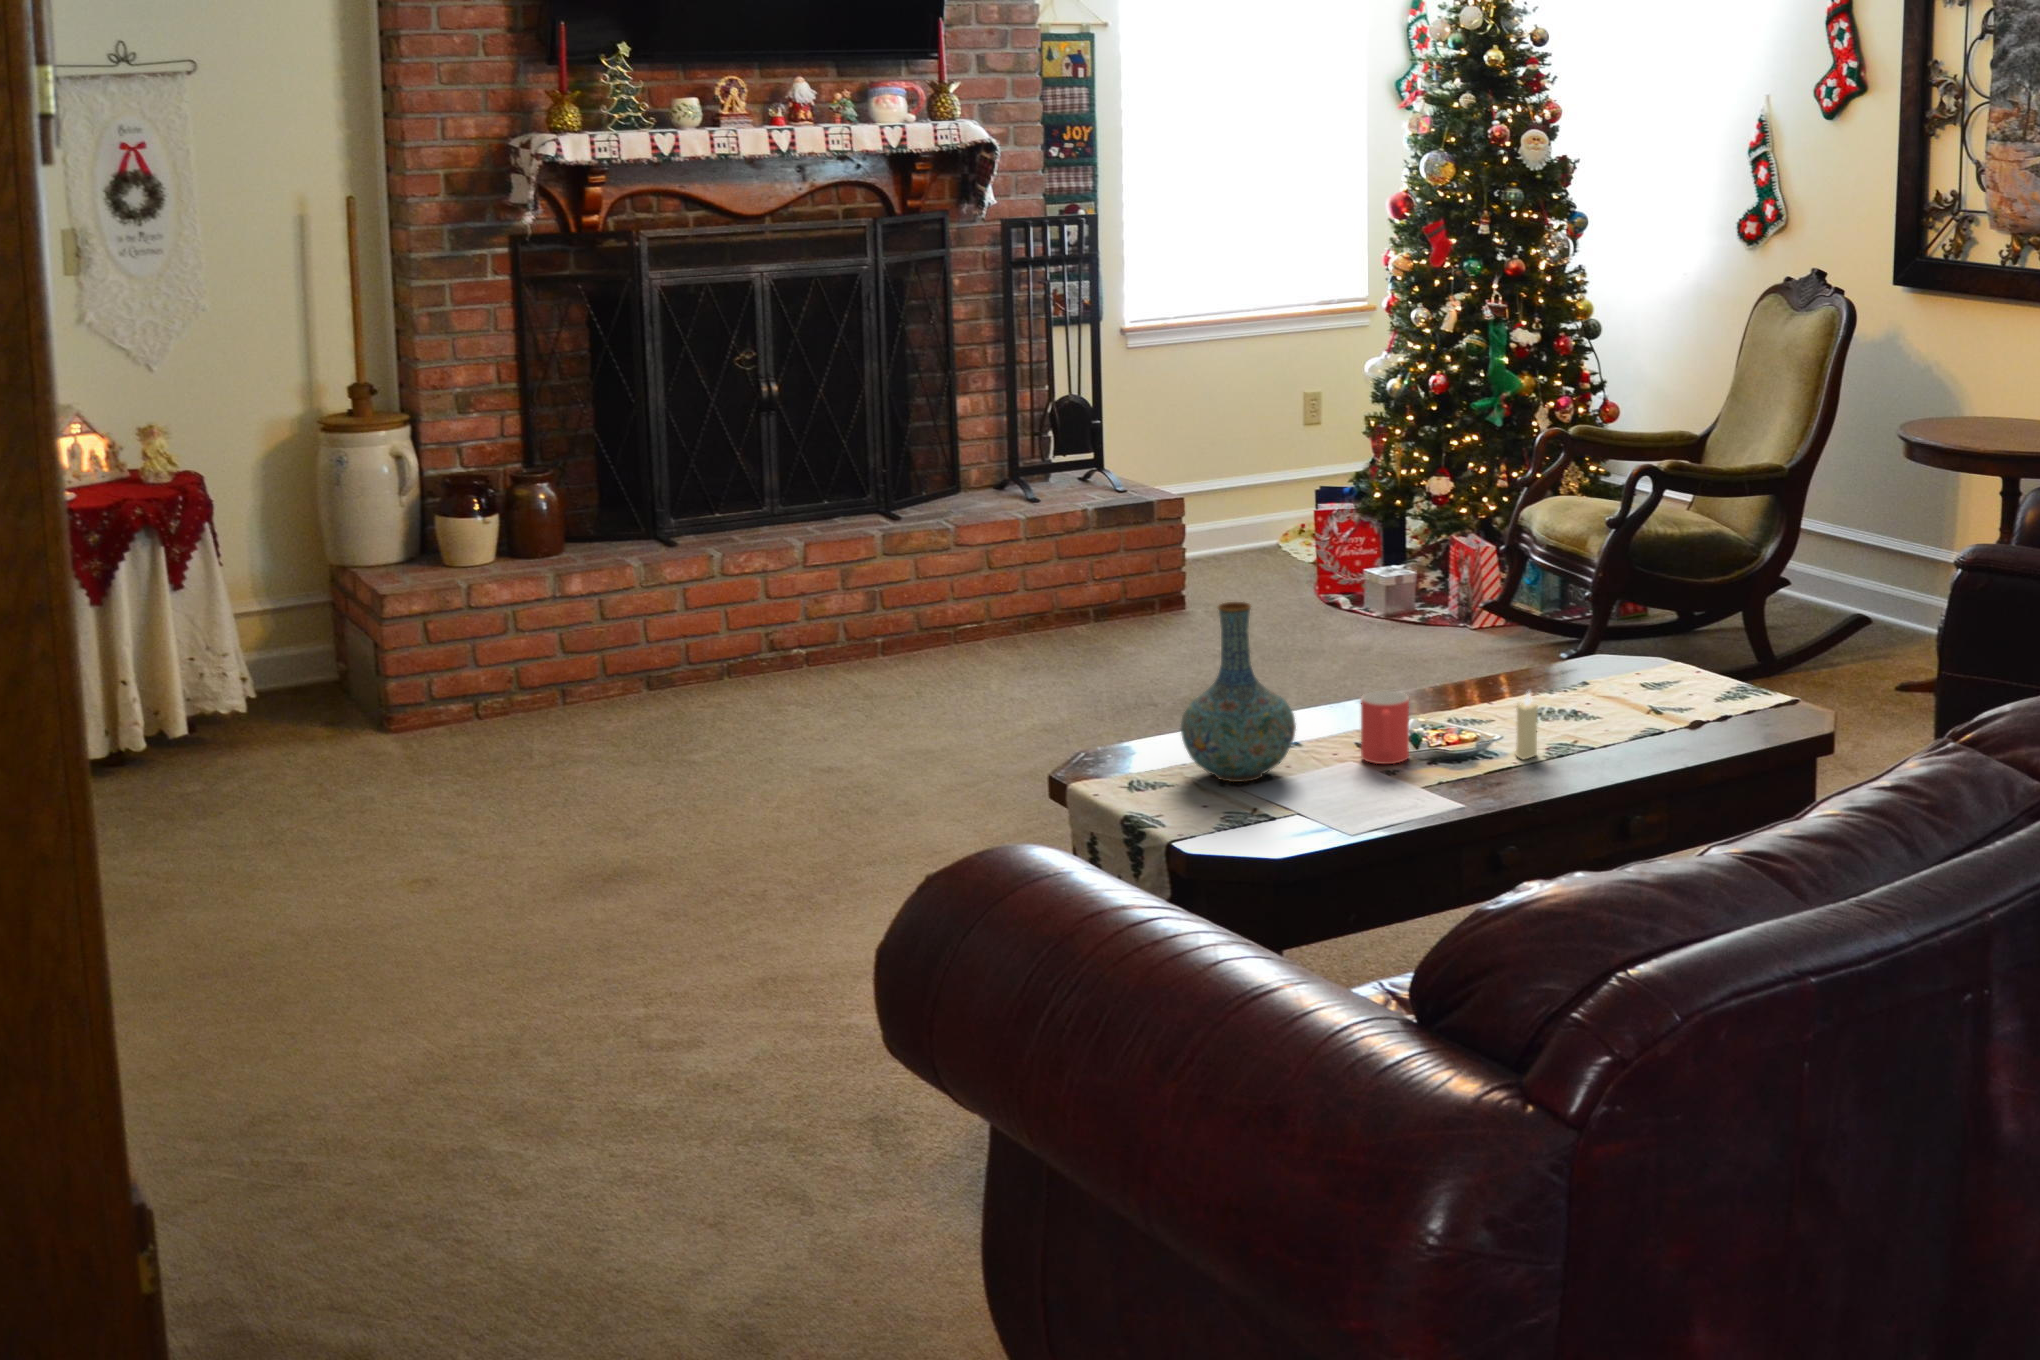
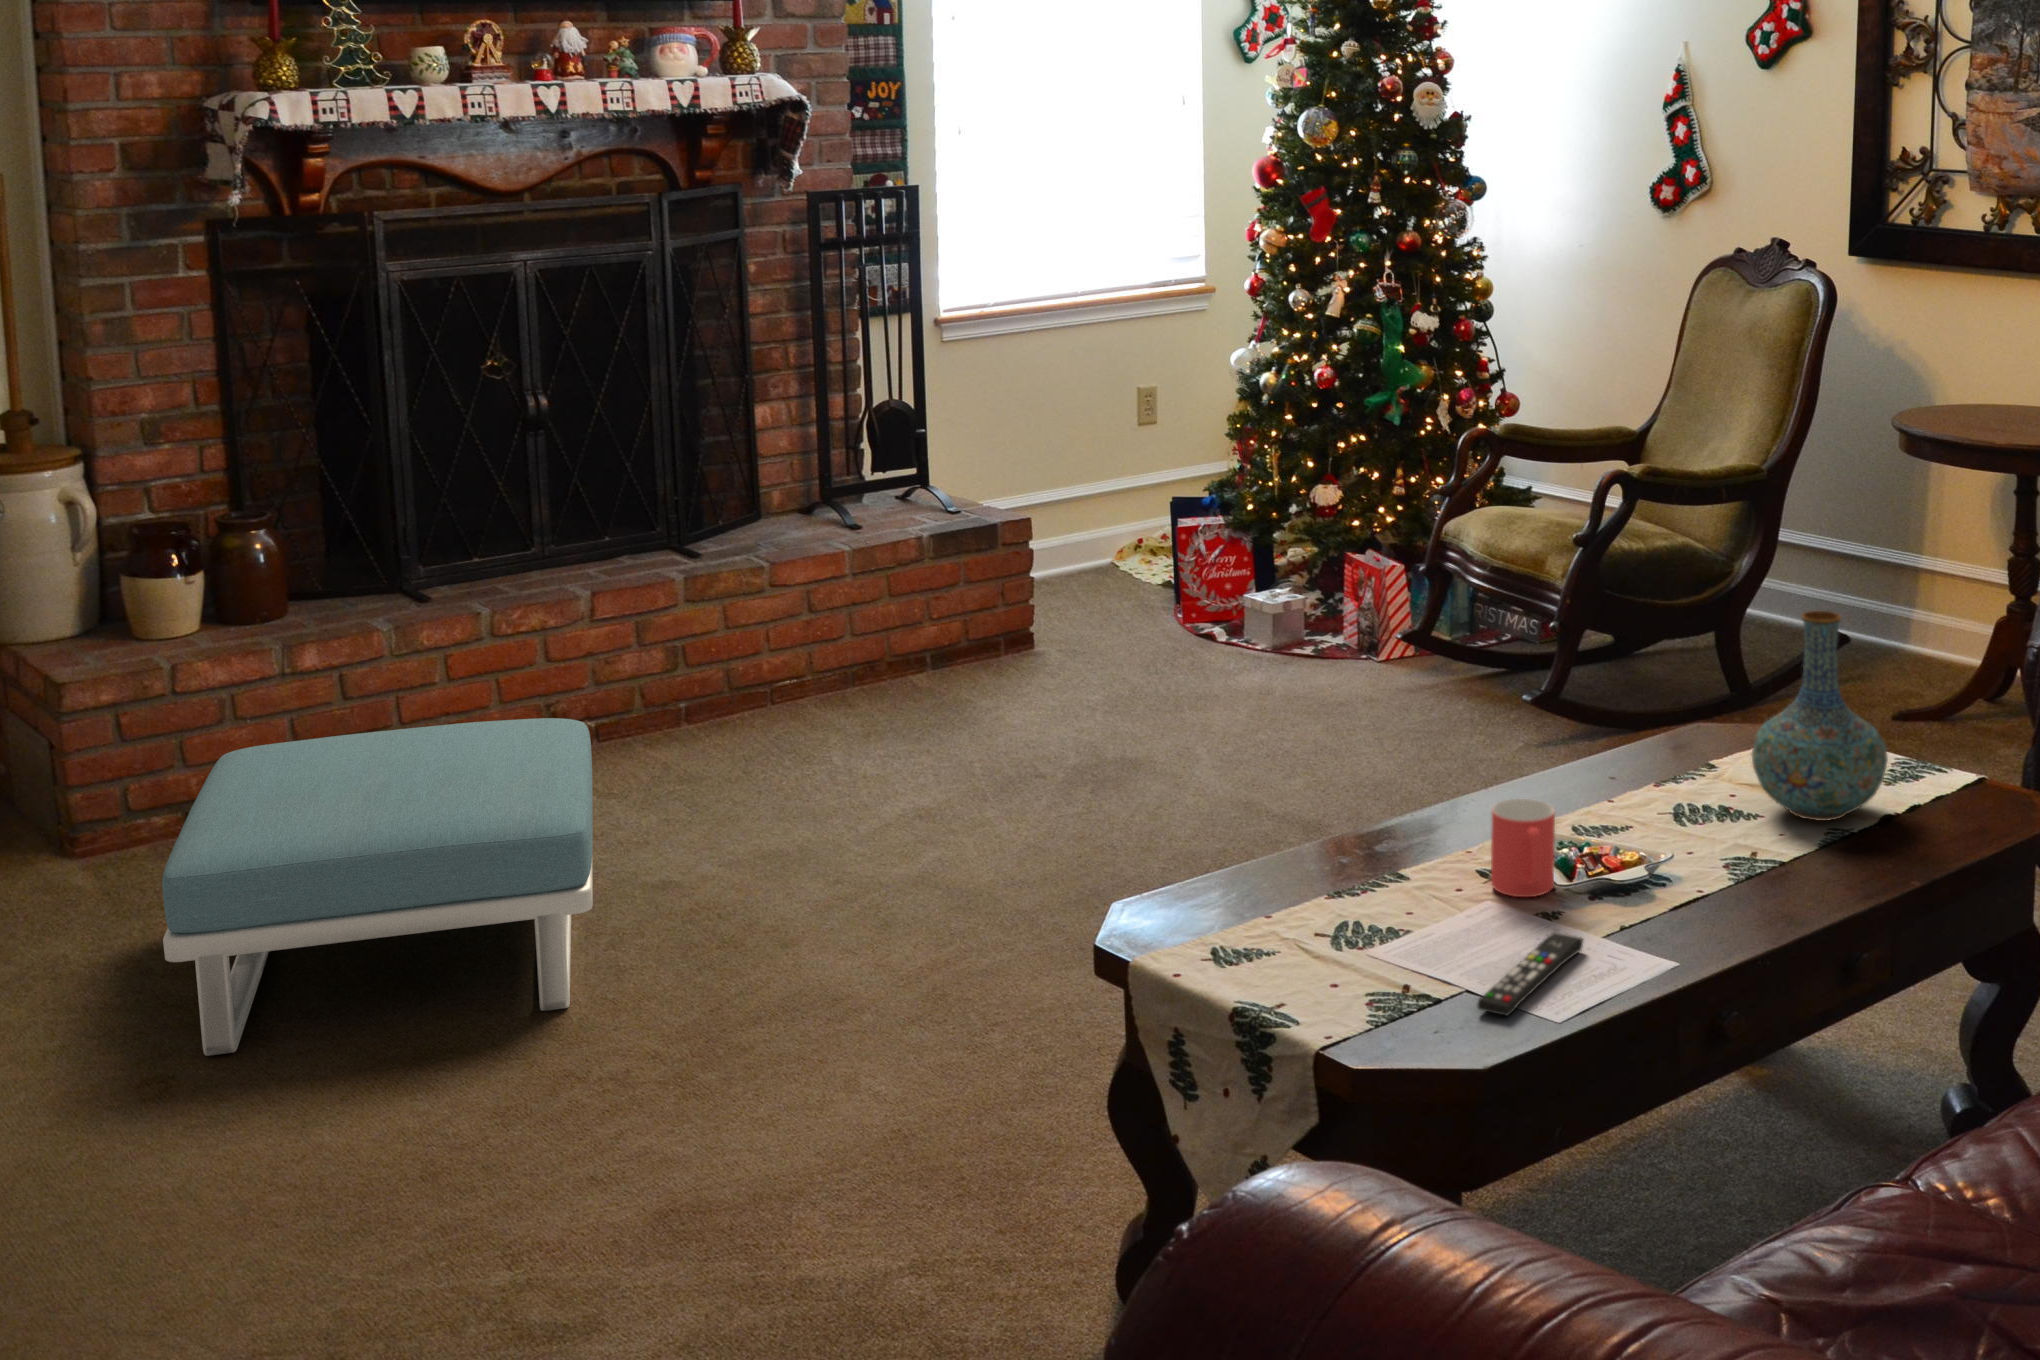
vase: present [1181,602,1296,782] -> present [1752,611,1888,821]
footstool: none [435,630,774,859] -> present [162,718,593,1056]
candle: present [1515,694,1538,759] -> none [1680,791,1714,880]
remote control: none [1296,784,1402,833] -> present [1477,932,1583,1016]

